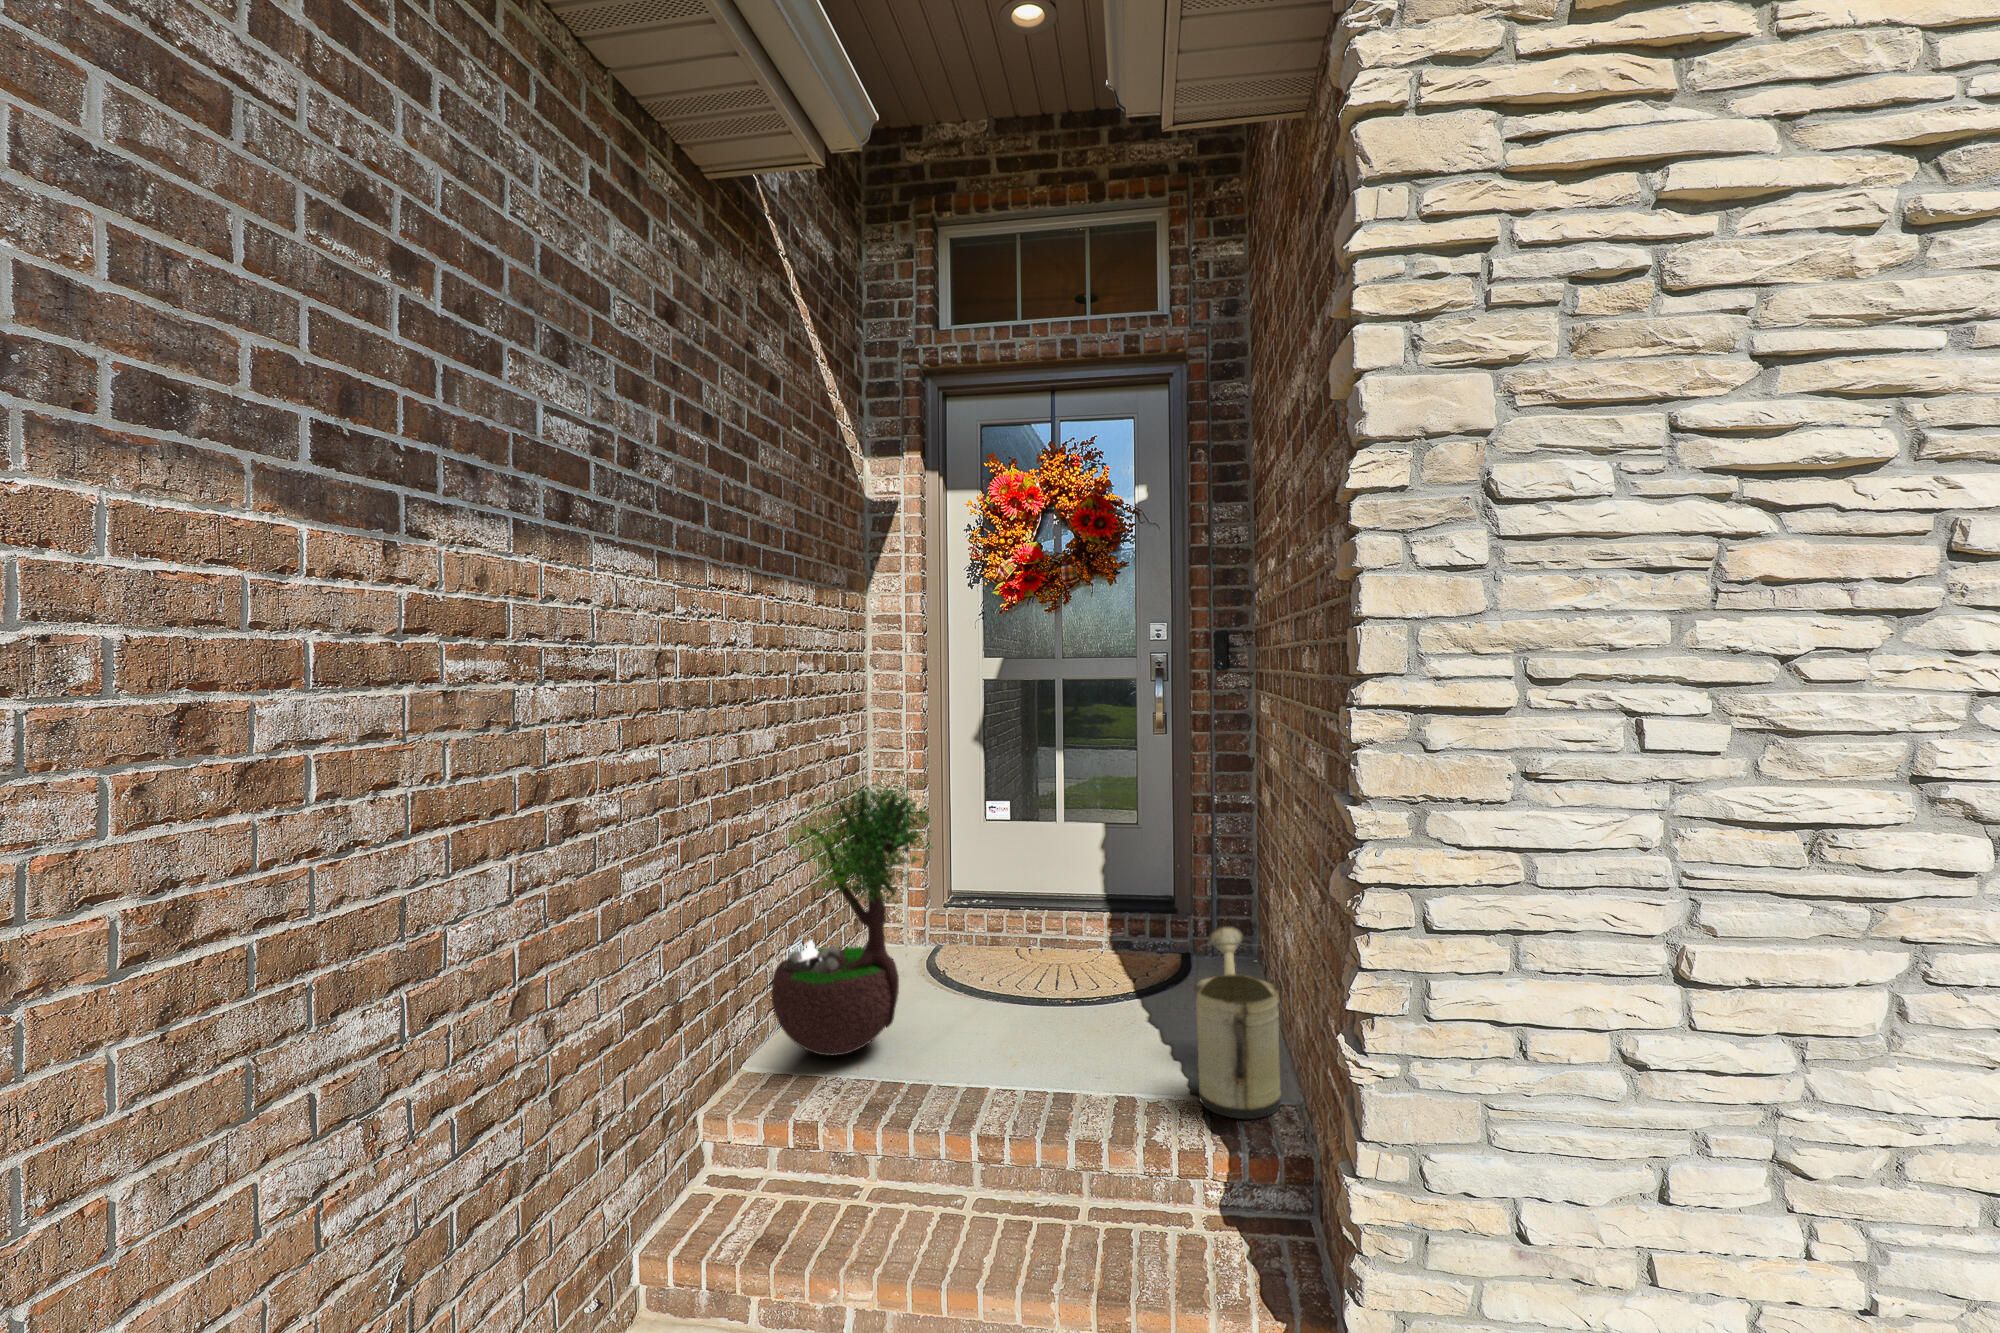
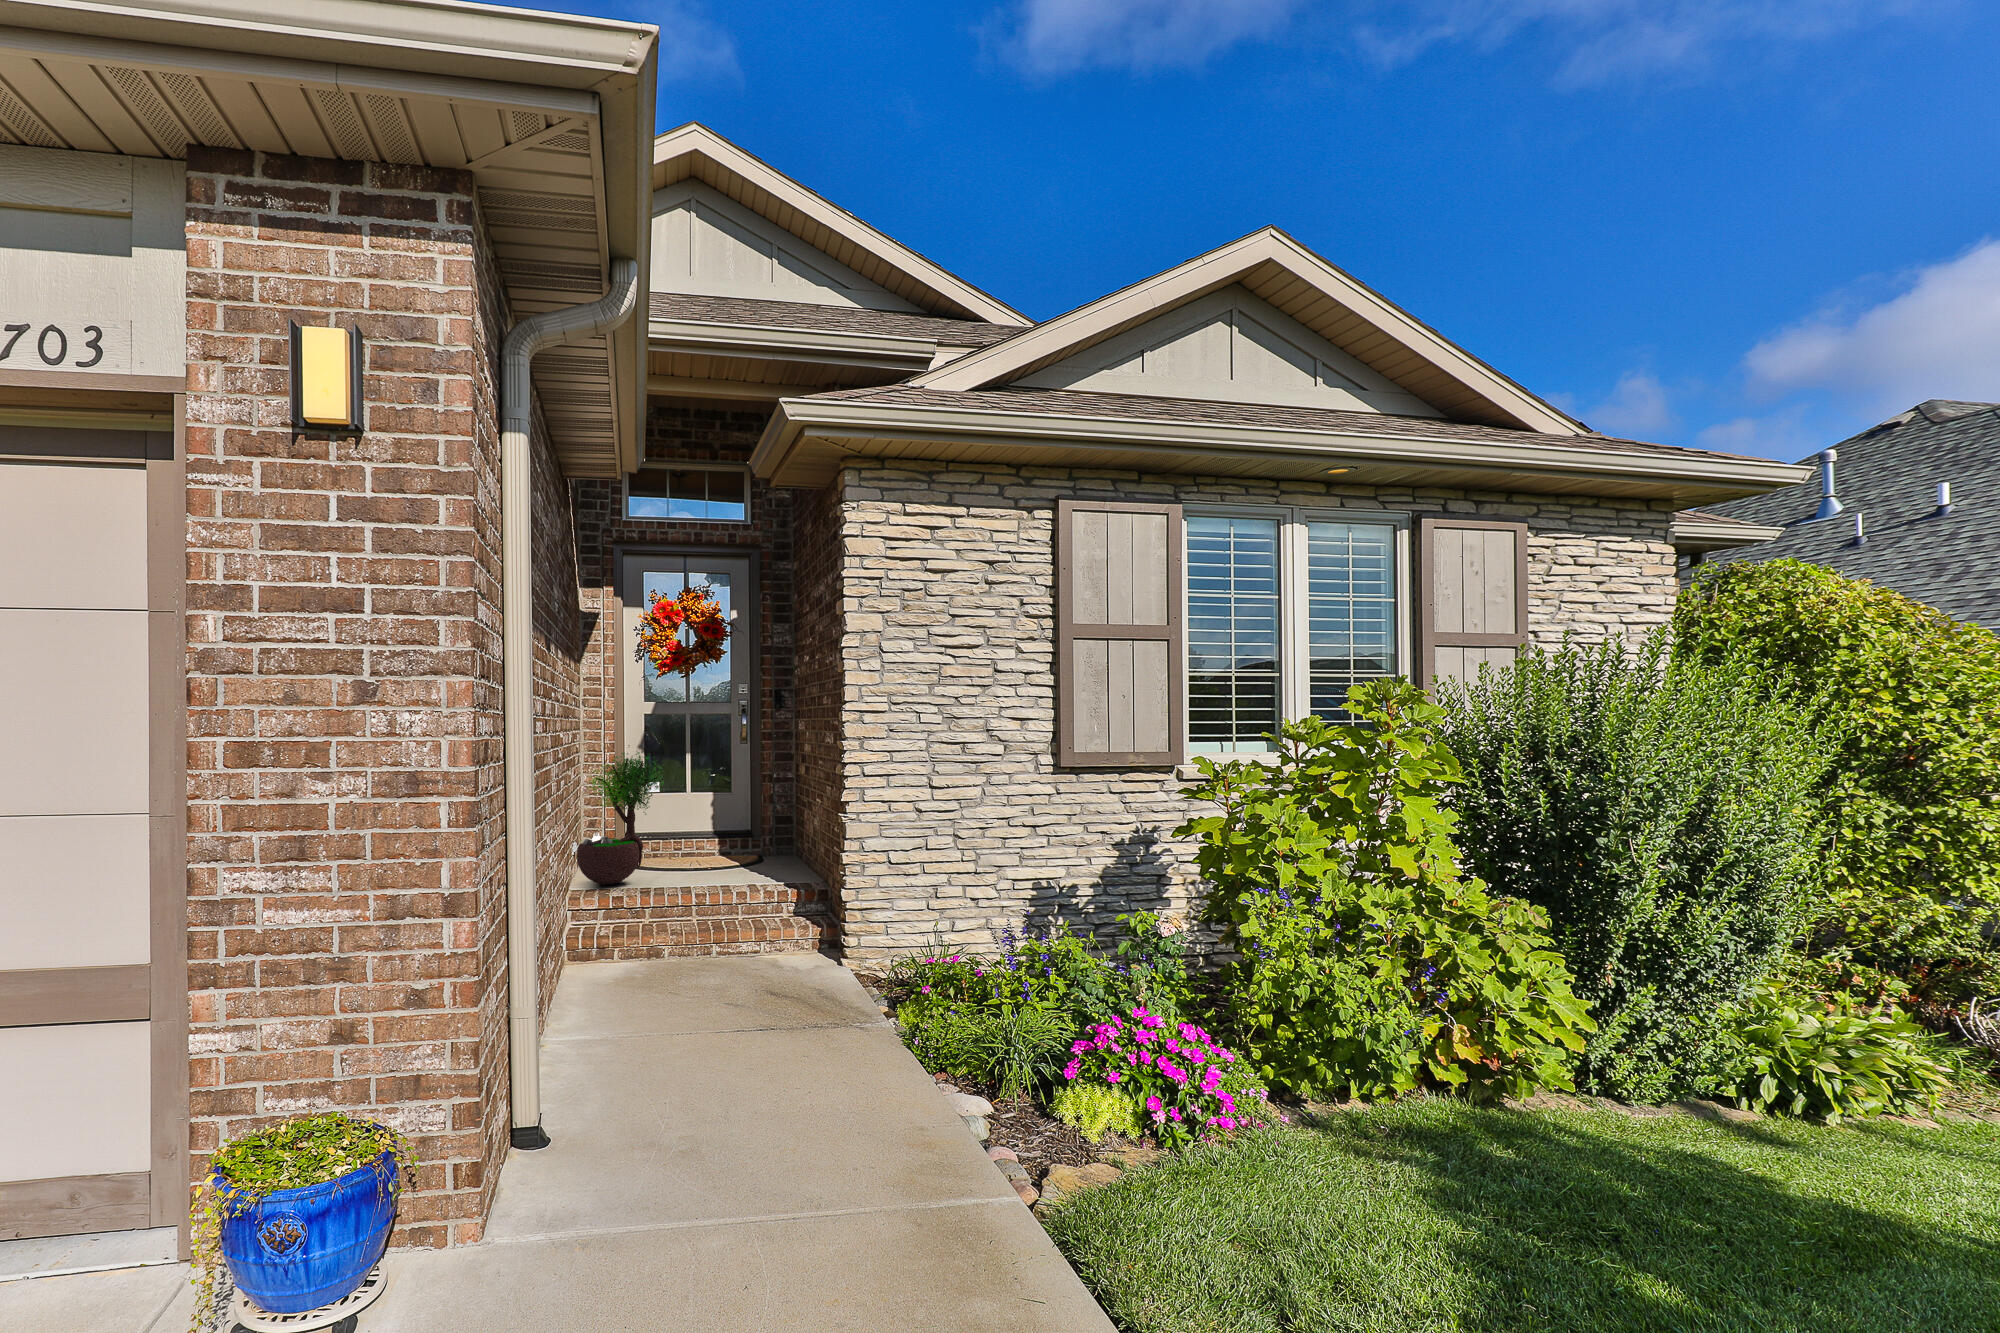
watering can: present [1194,926,1281,1119] -> none [780,813,814,880]

